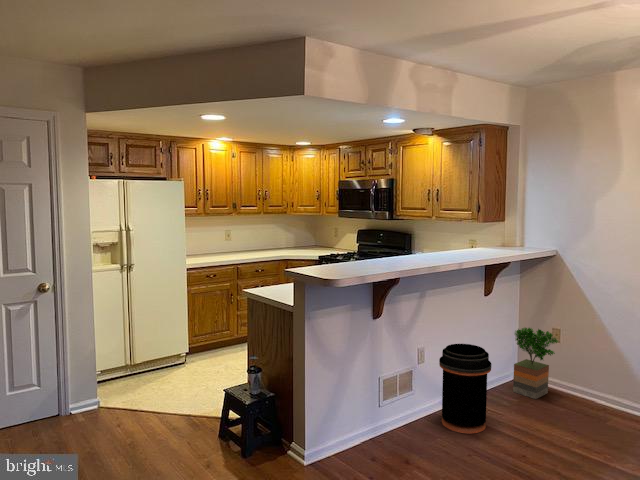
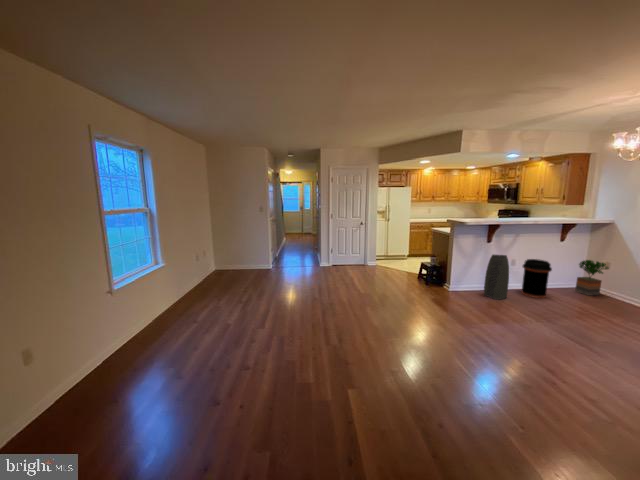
air purifier: none [380,351,426,467] -> present [484,255,509,300]

